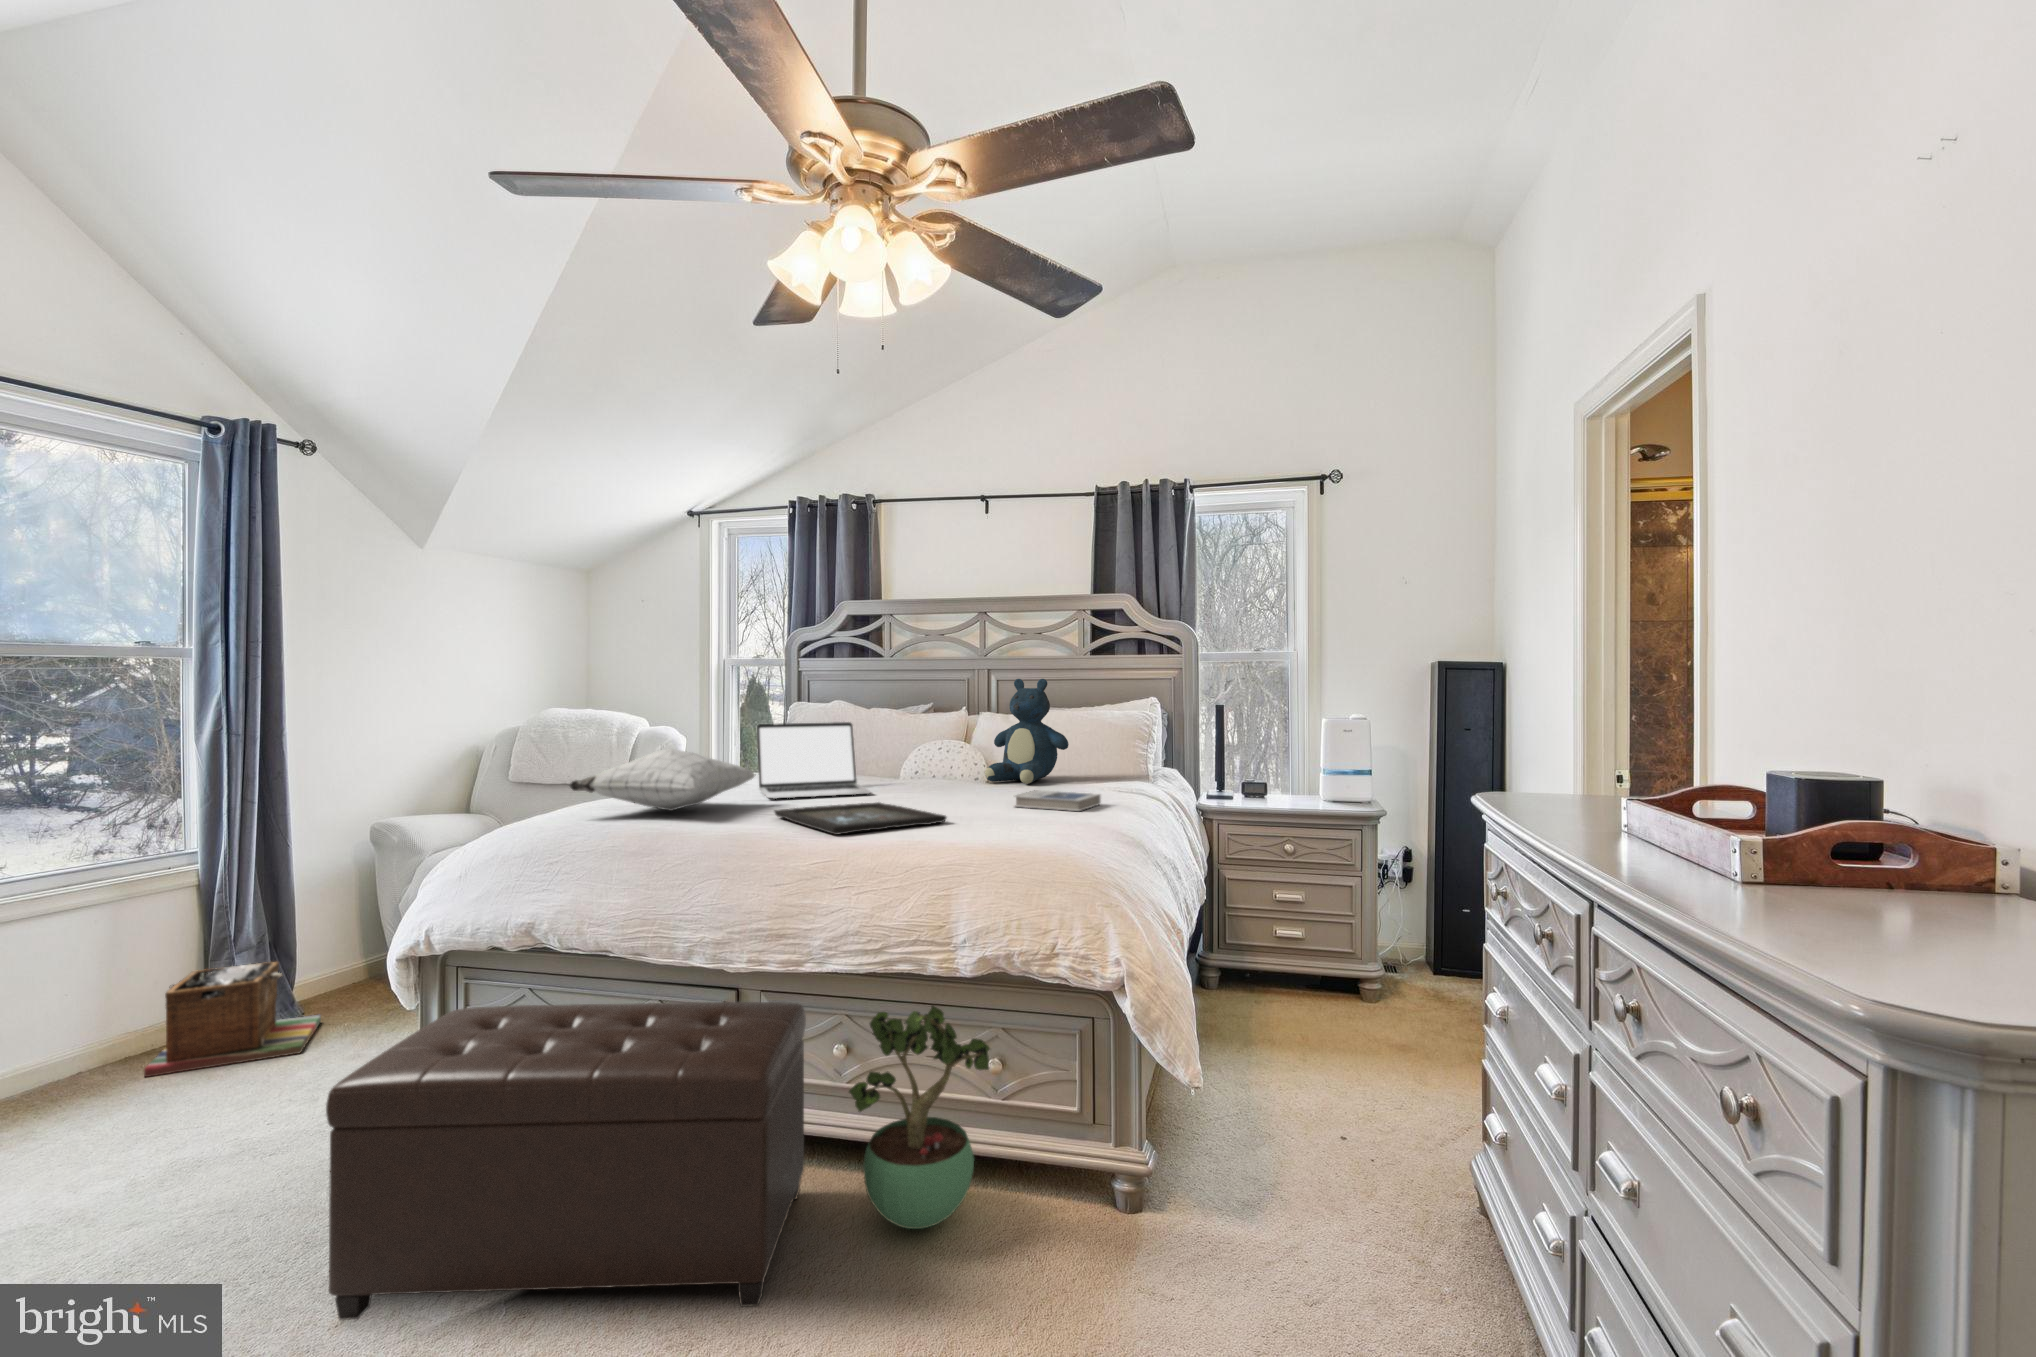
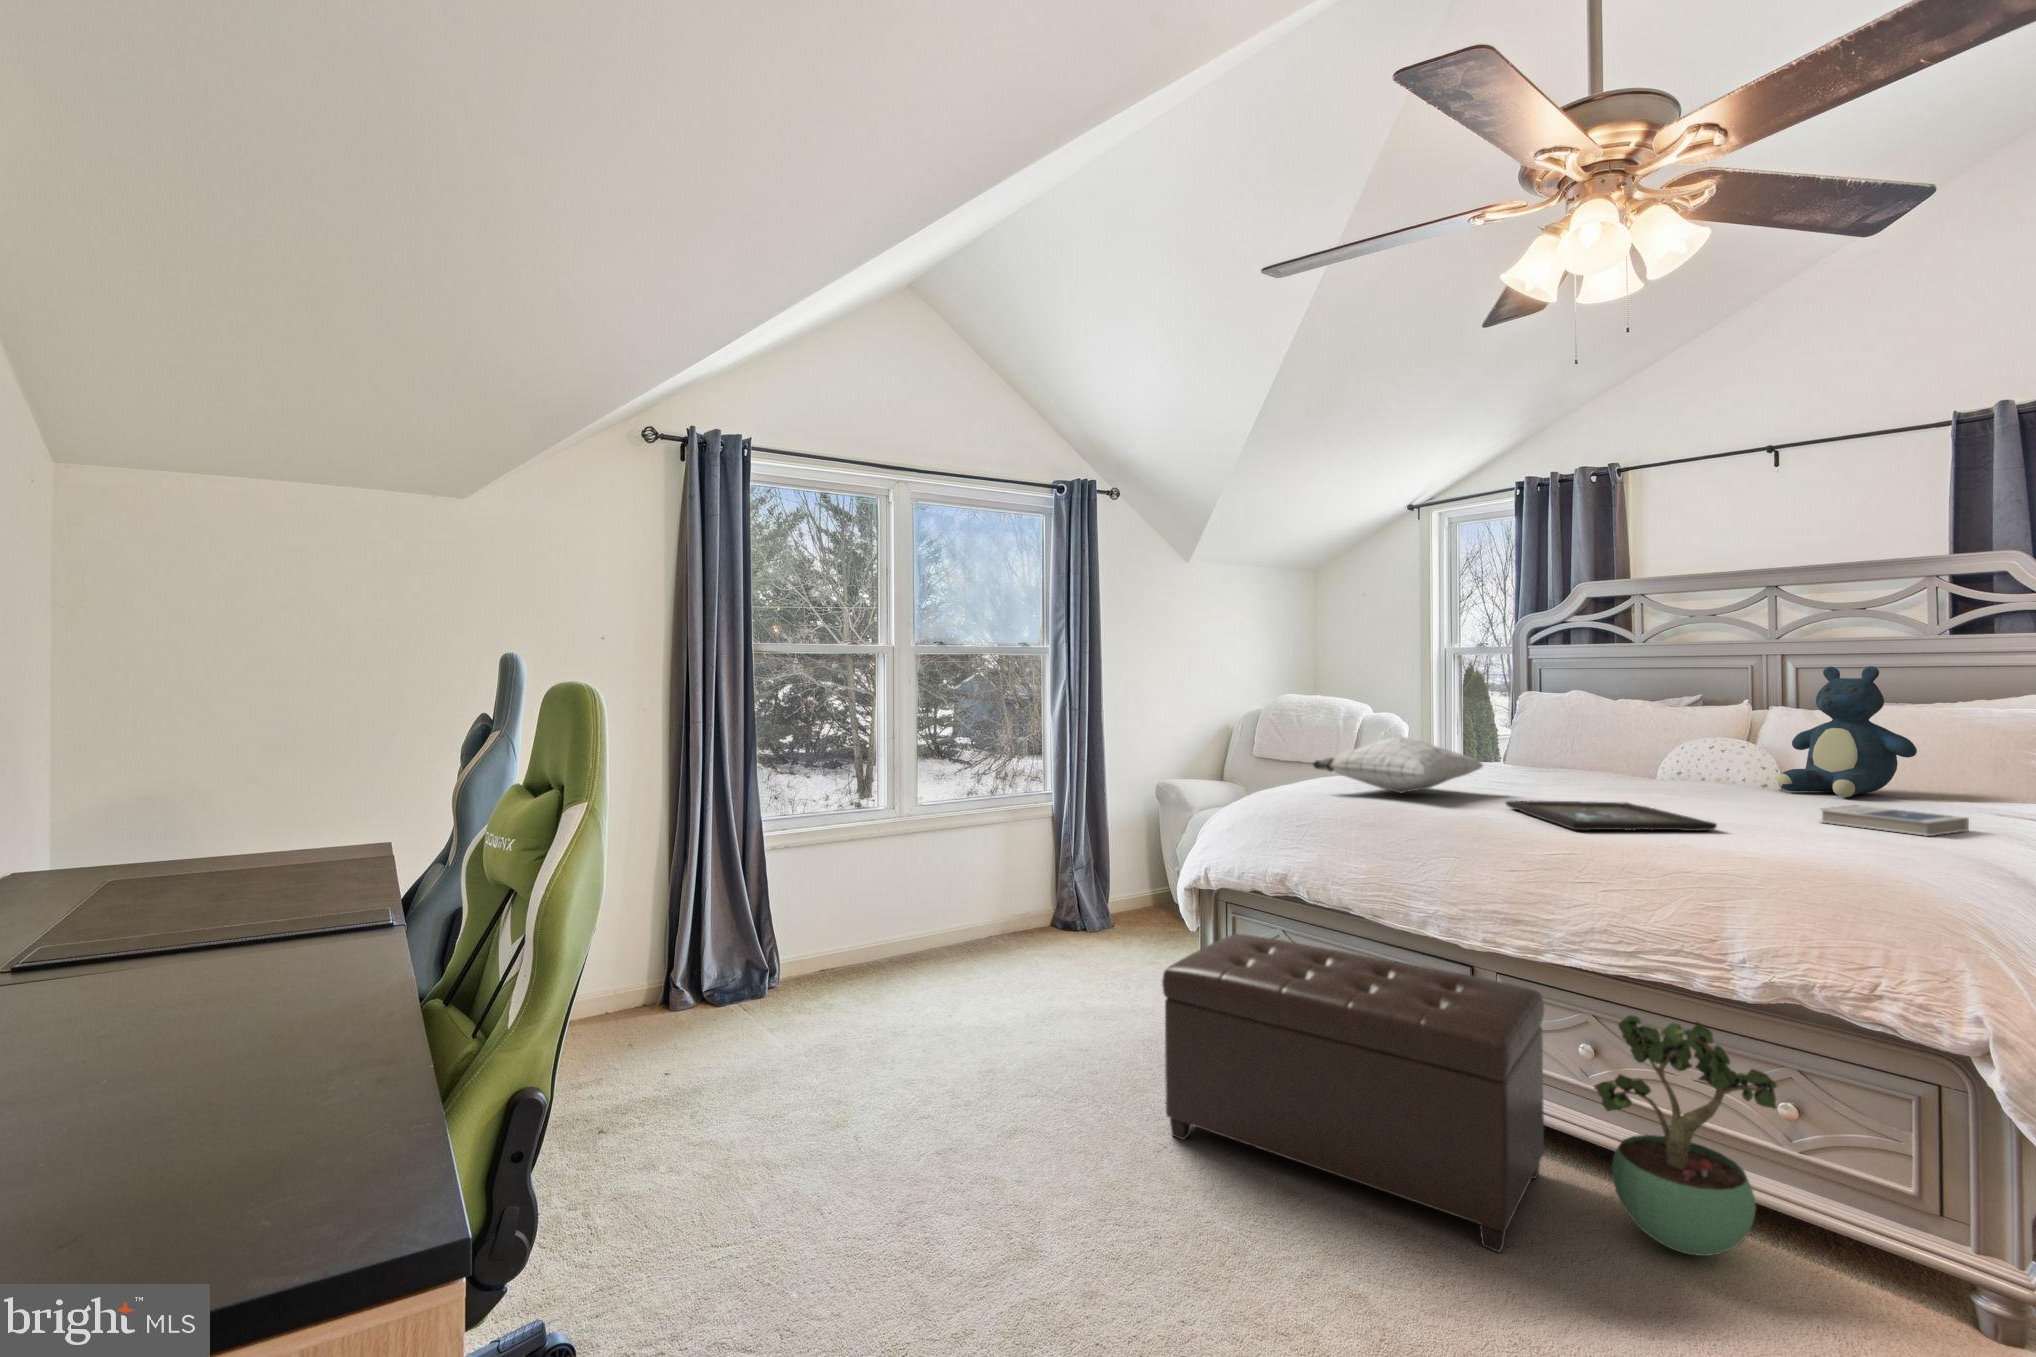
laptop: present [757,722,870,799] -> none [1483,715,1618,793]
laundry basket: present [144,962,321,1077] -> none [1038,878,1131,950]

